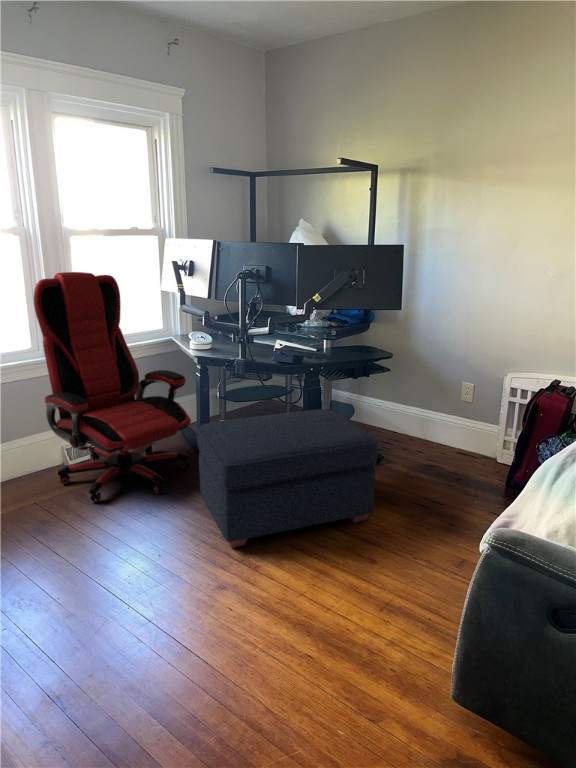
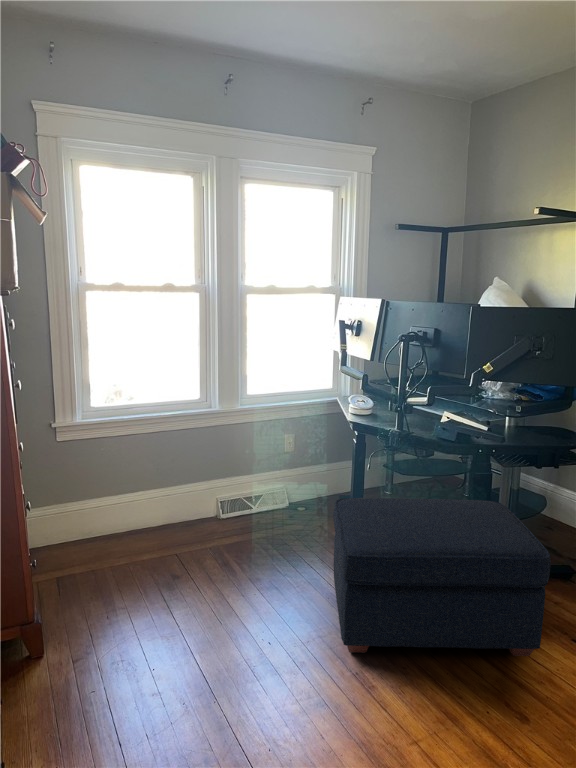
office chair: present [34,272,191,502] -> none [197,328,339,567]

